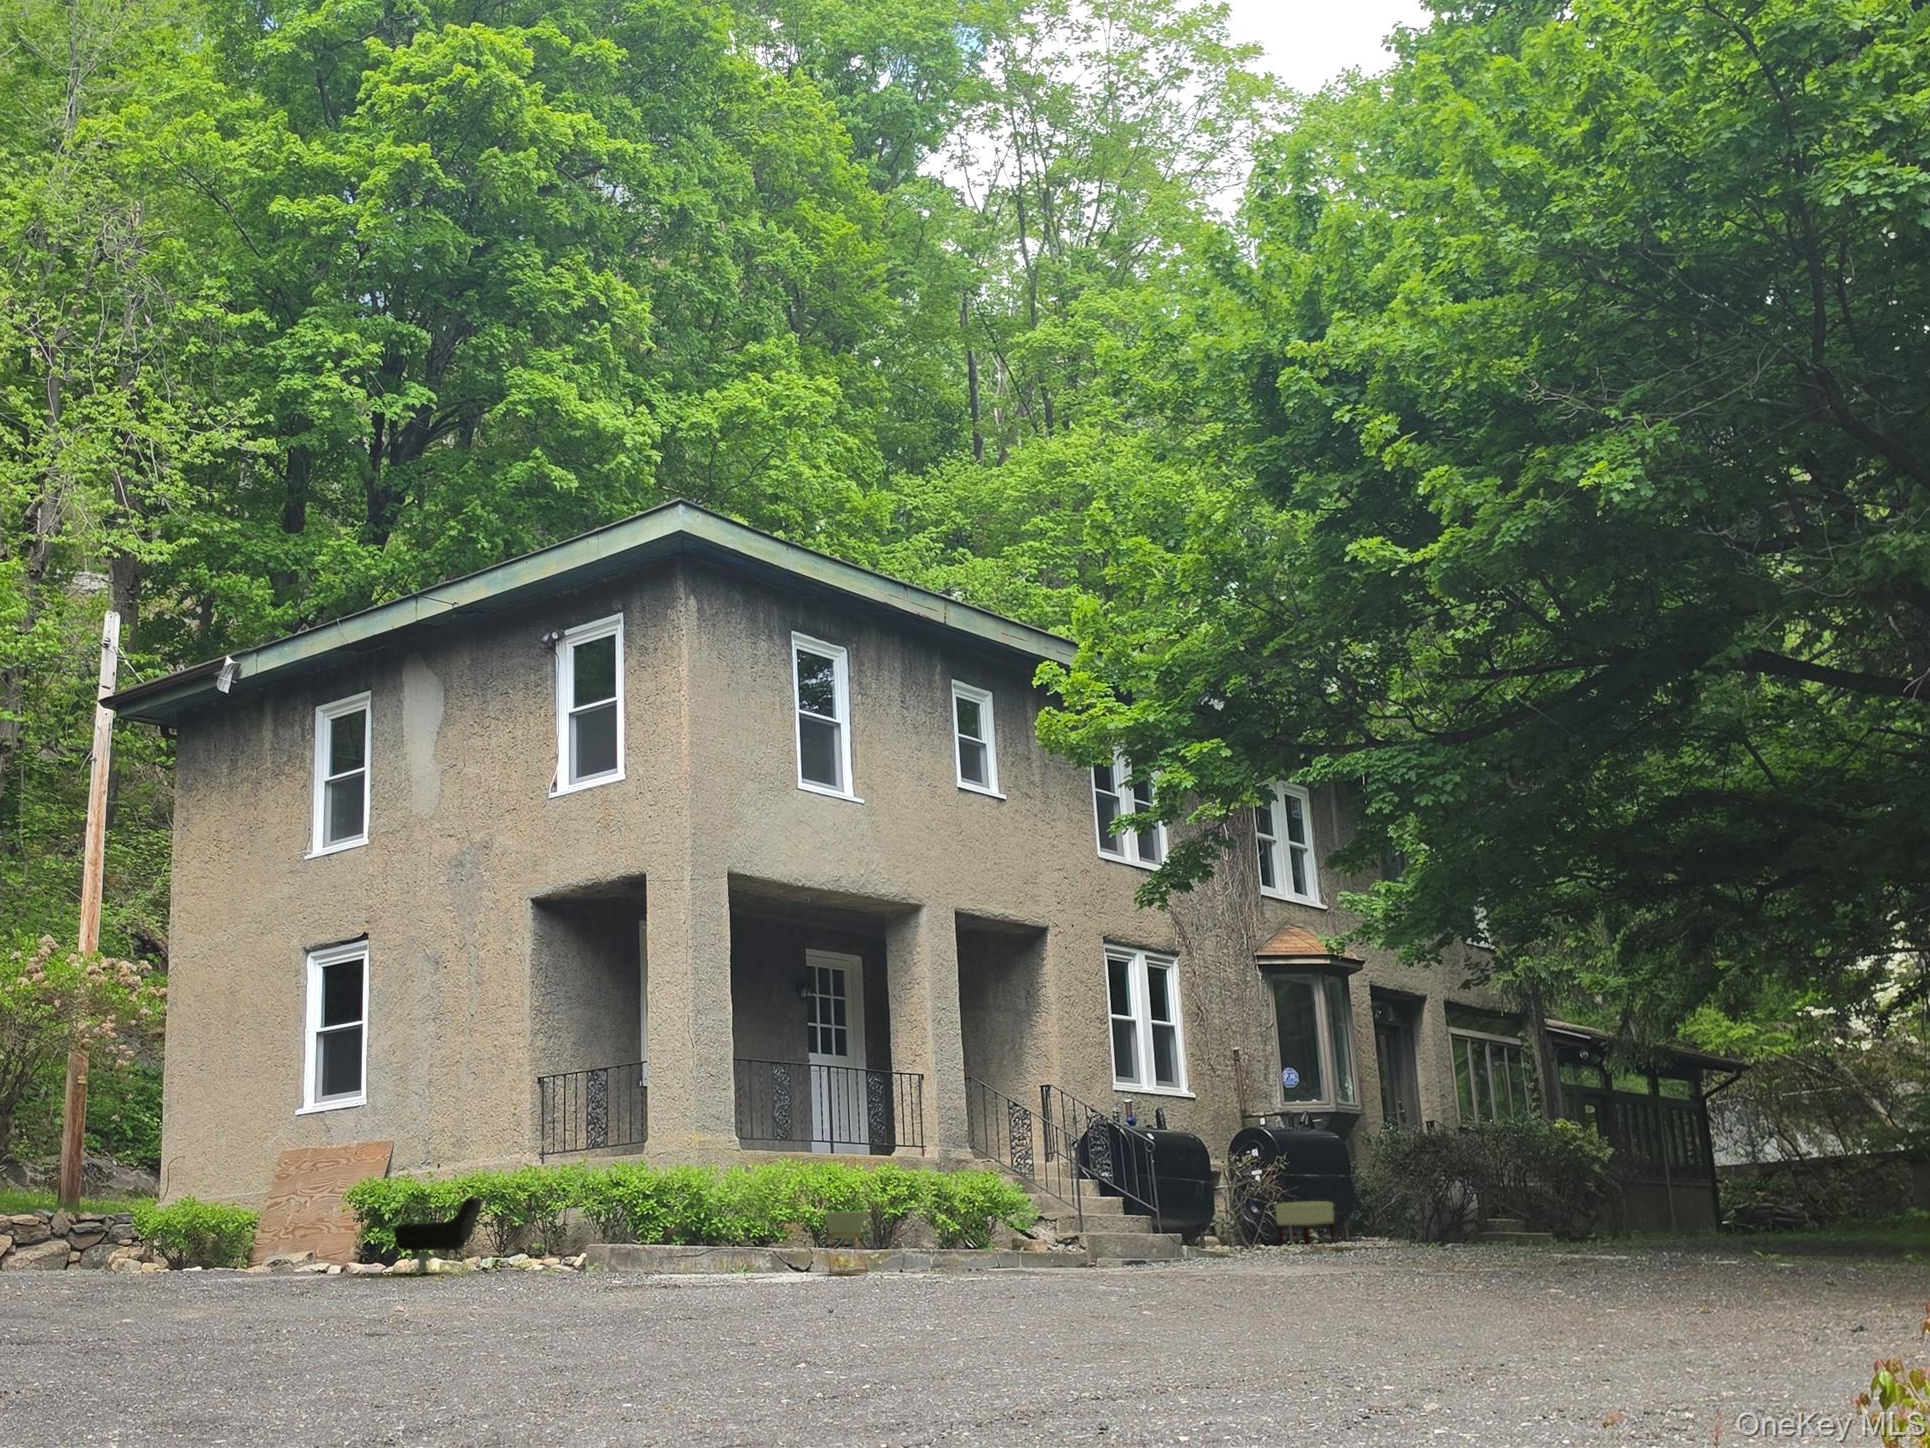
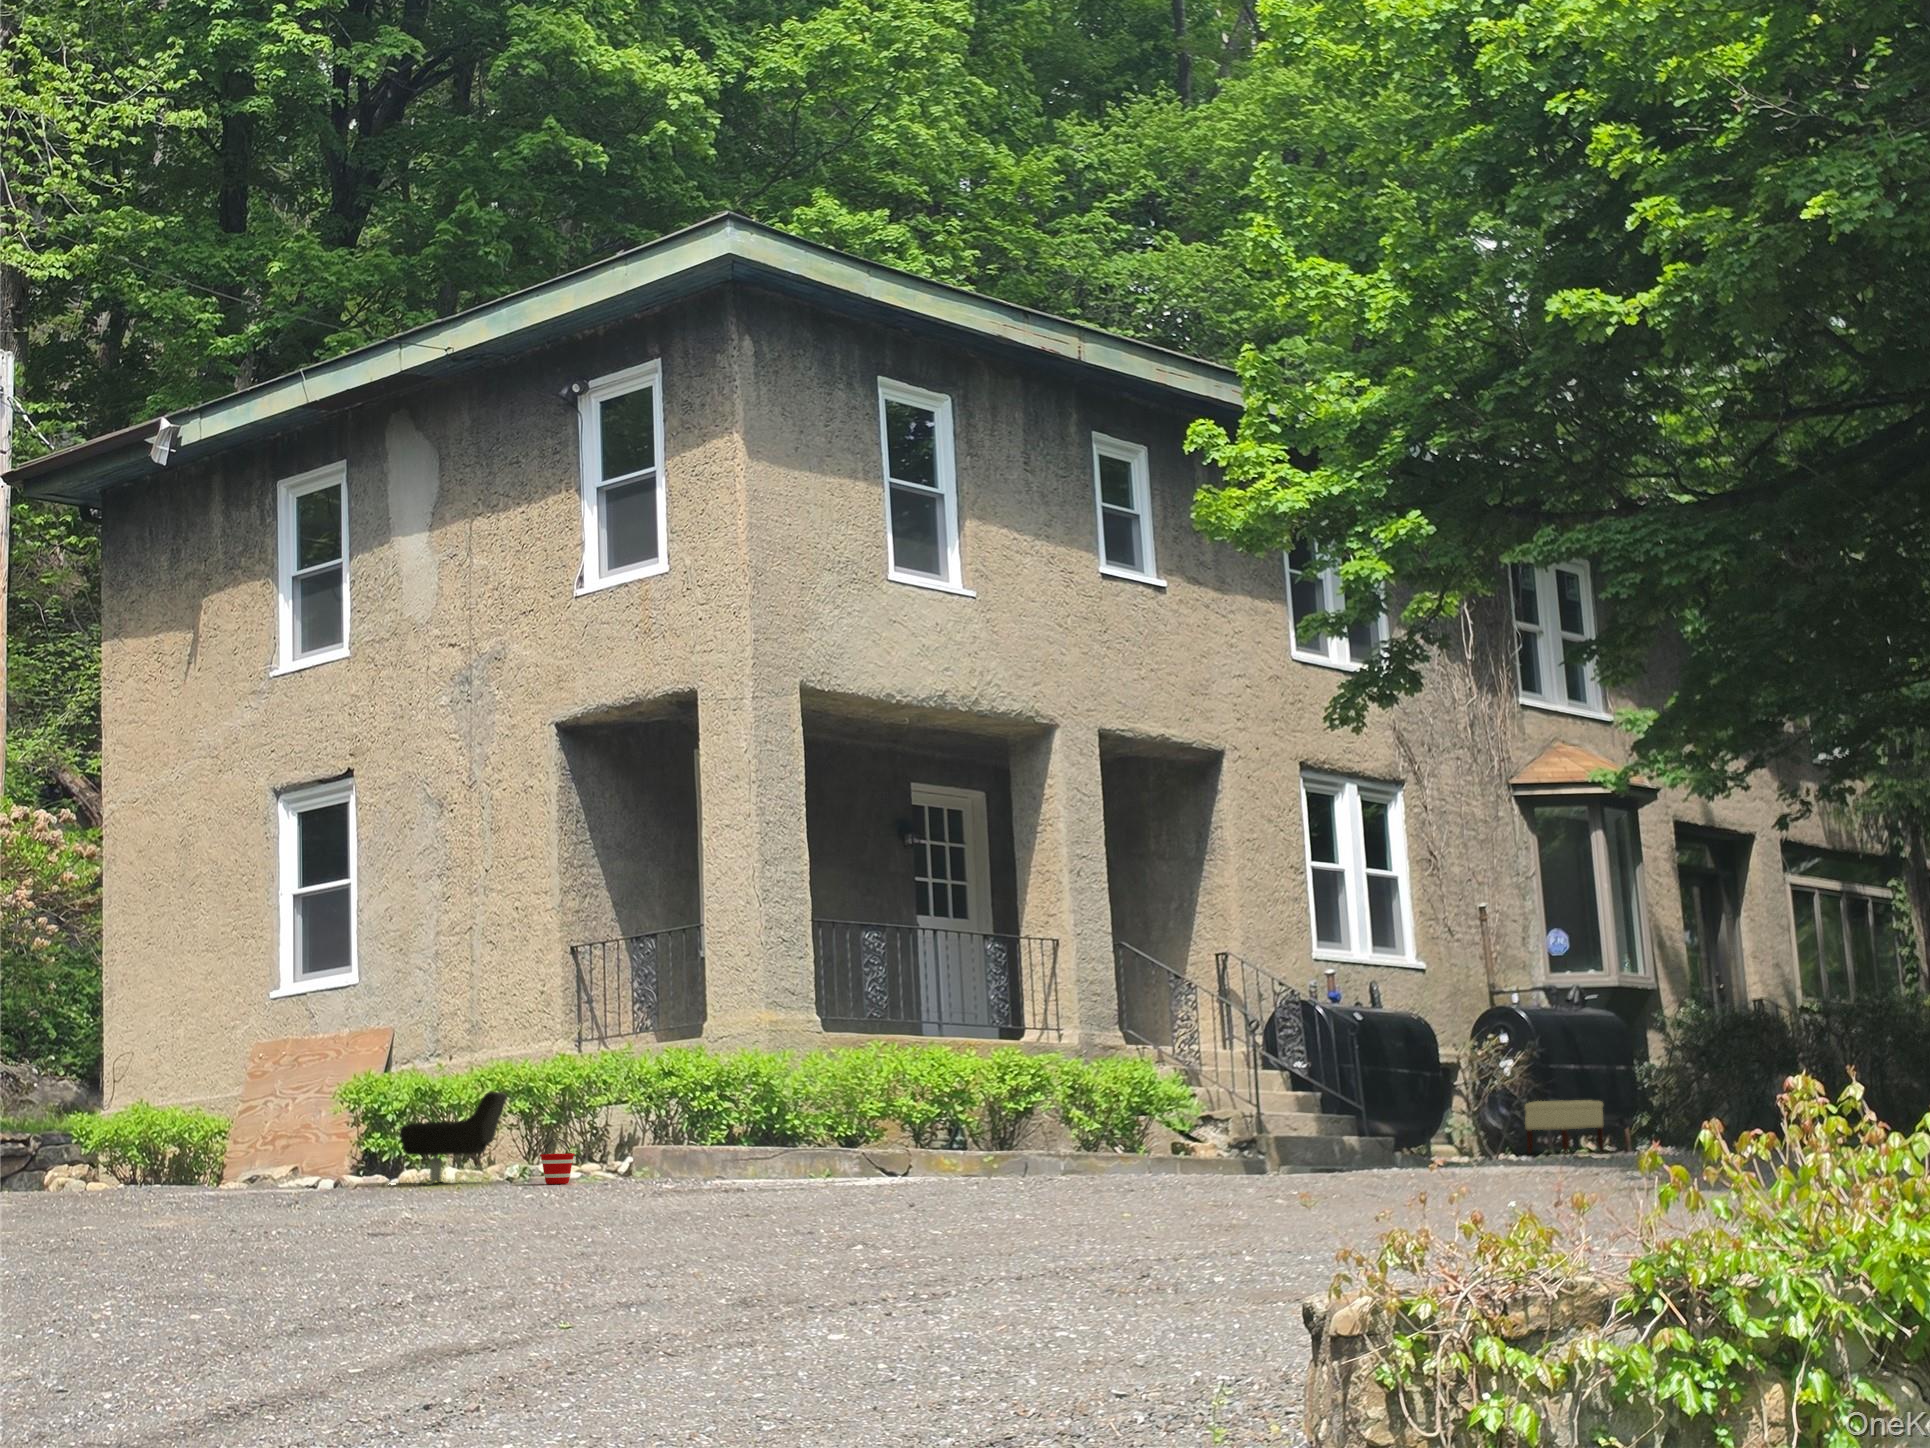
planter: present [825,1211,868,1274] -> none [925,1107,980,1181]
bucket: none [509,1237,538,1275] -> present [540,1139,575,1184]

